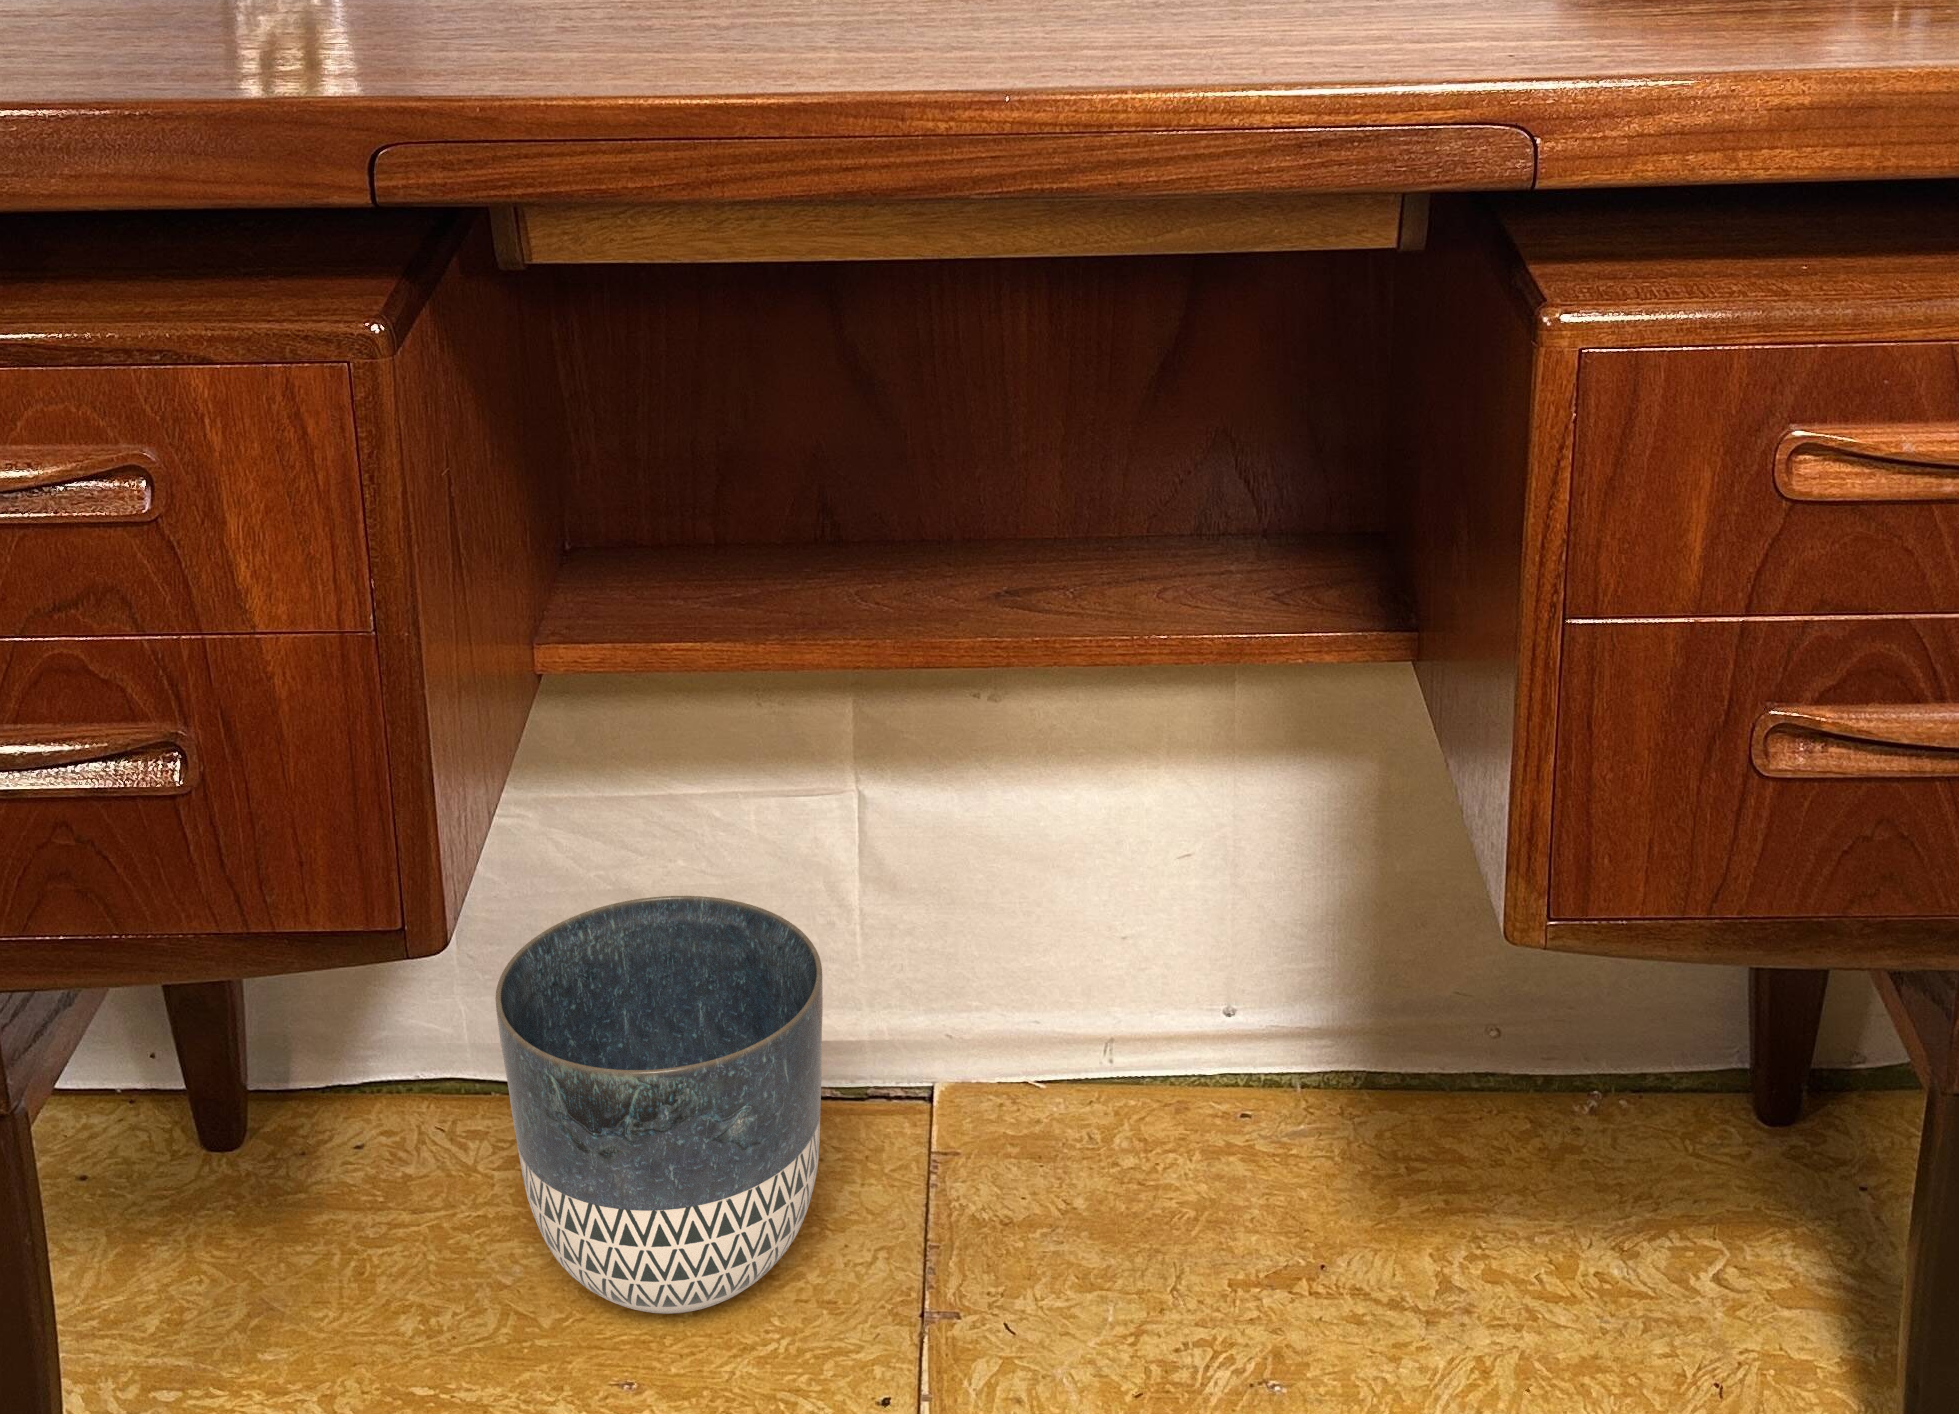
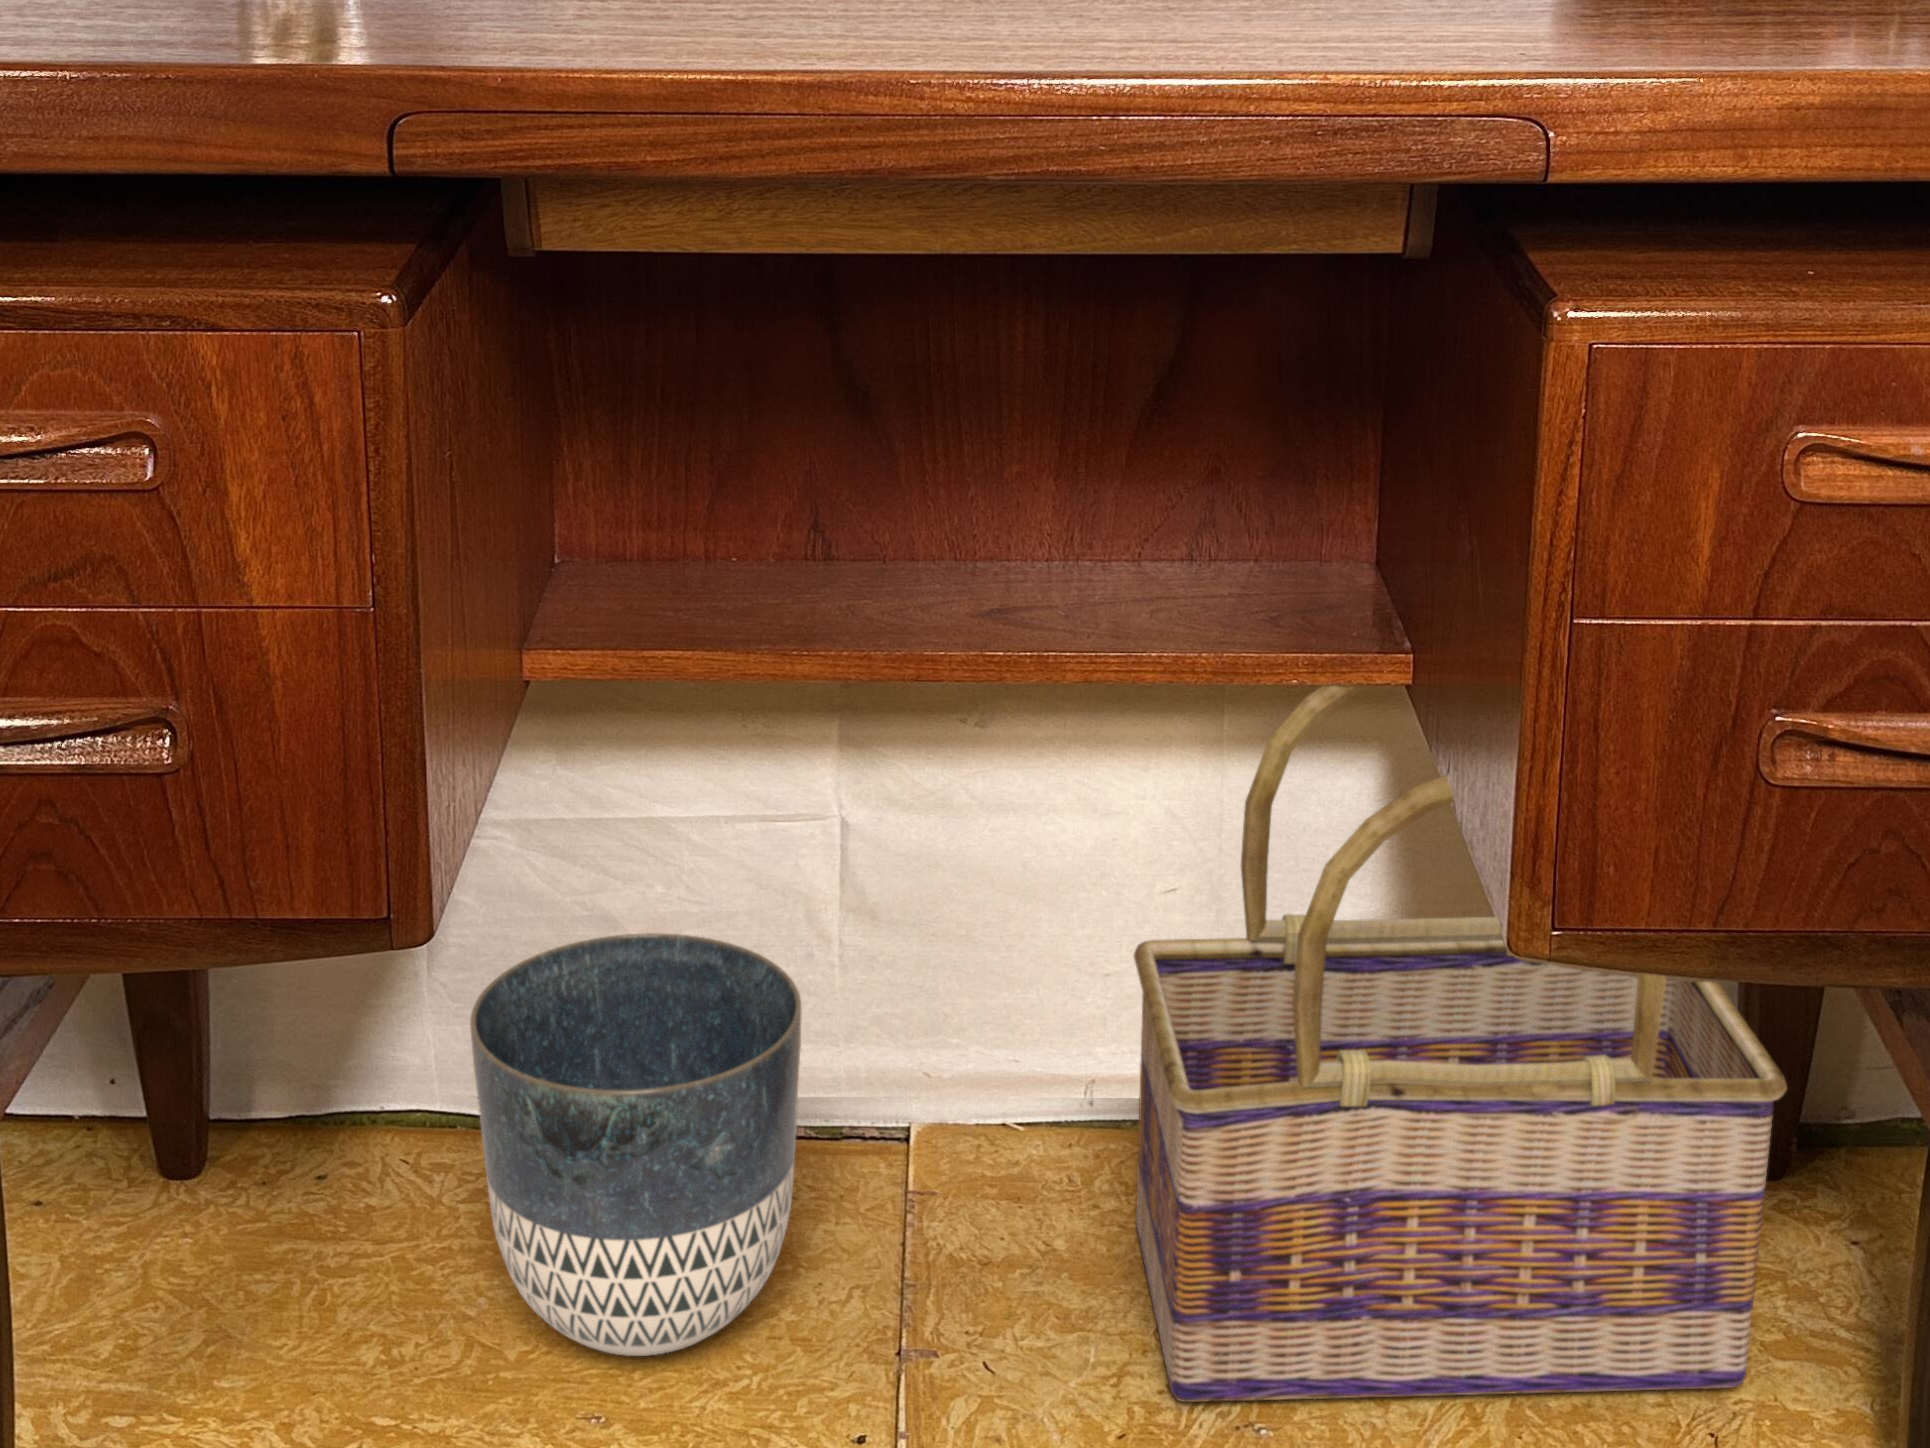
basket: none [1153,607,1794,1351] -> present [1134,686,1787,1402]

